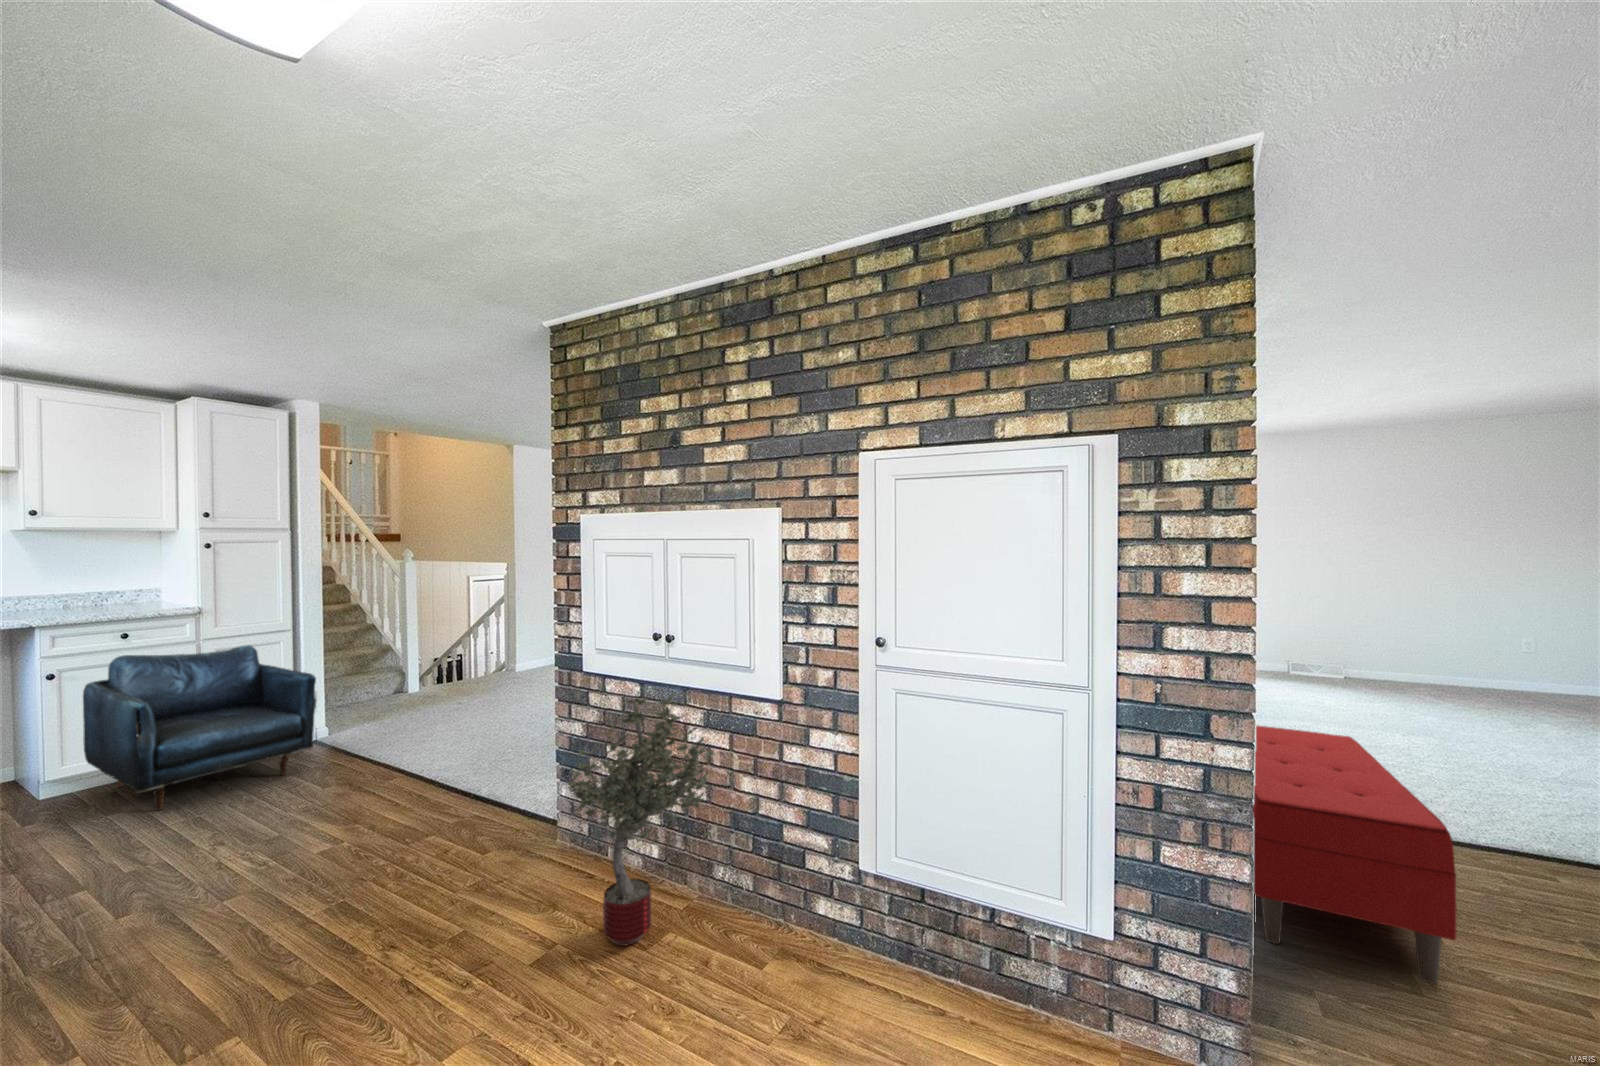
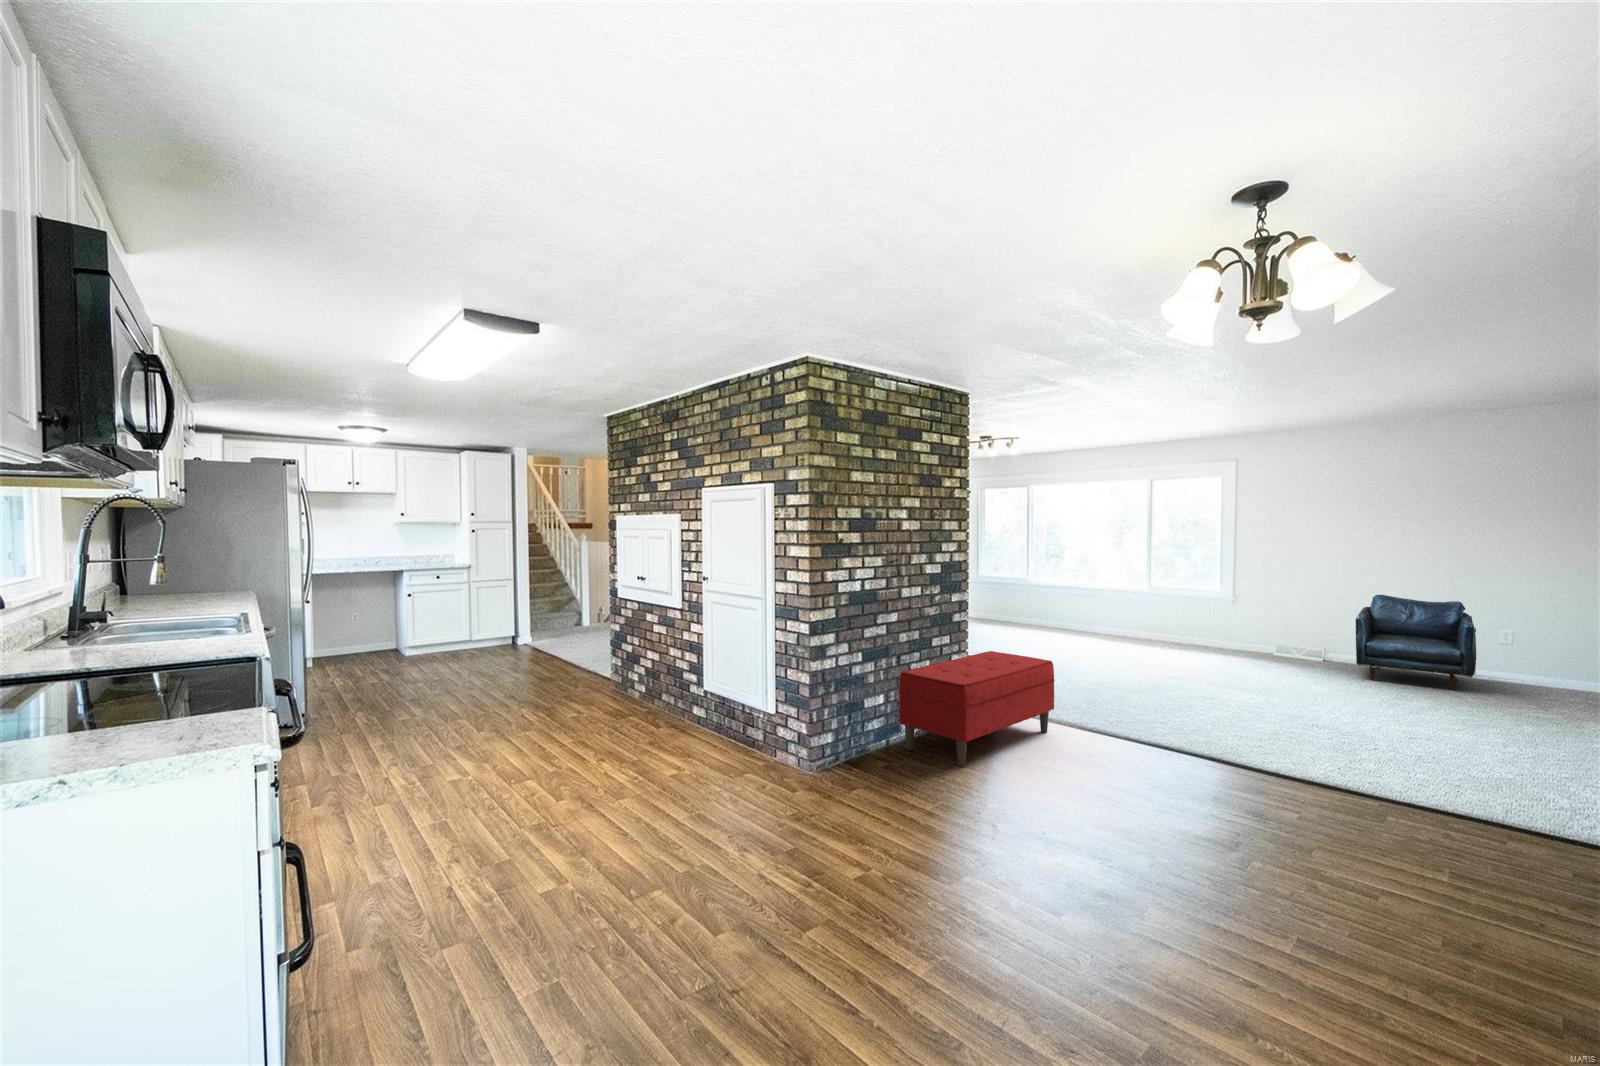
armchair: present [83,645,317,810] -> present [1356,595,1476,690]
potted tree: present [567,696,714,946] -> none [593,603,656,716]

